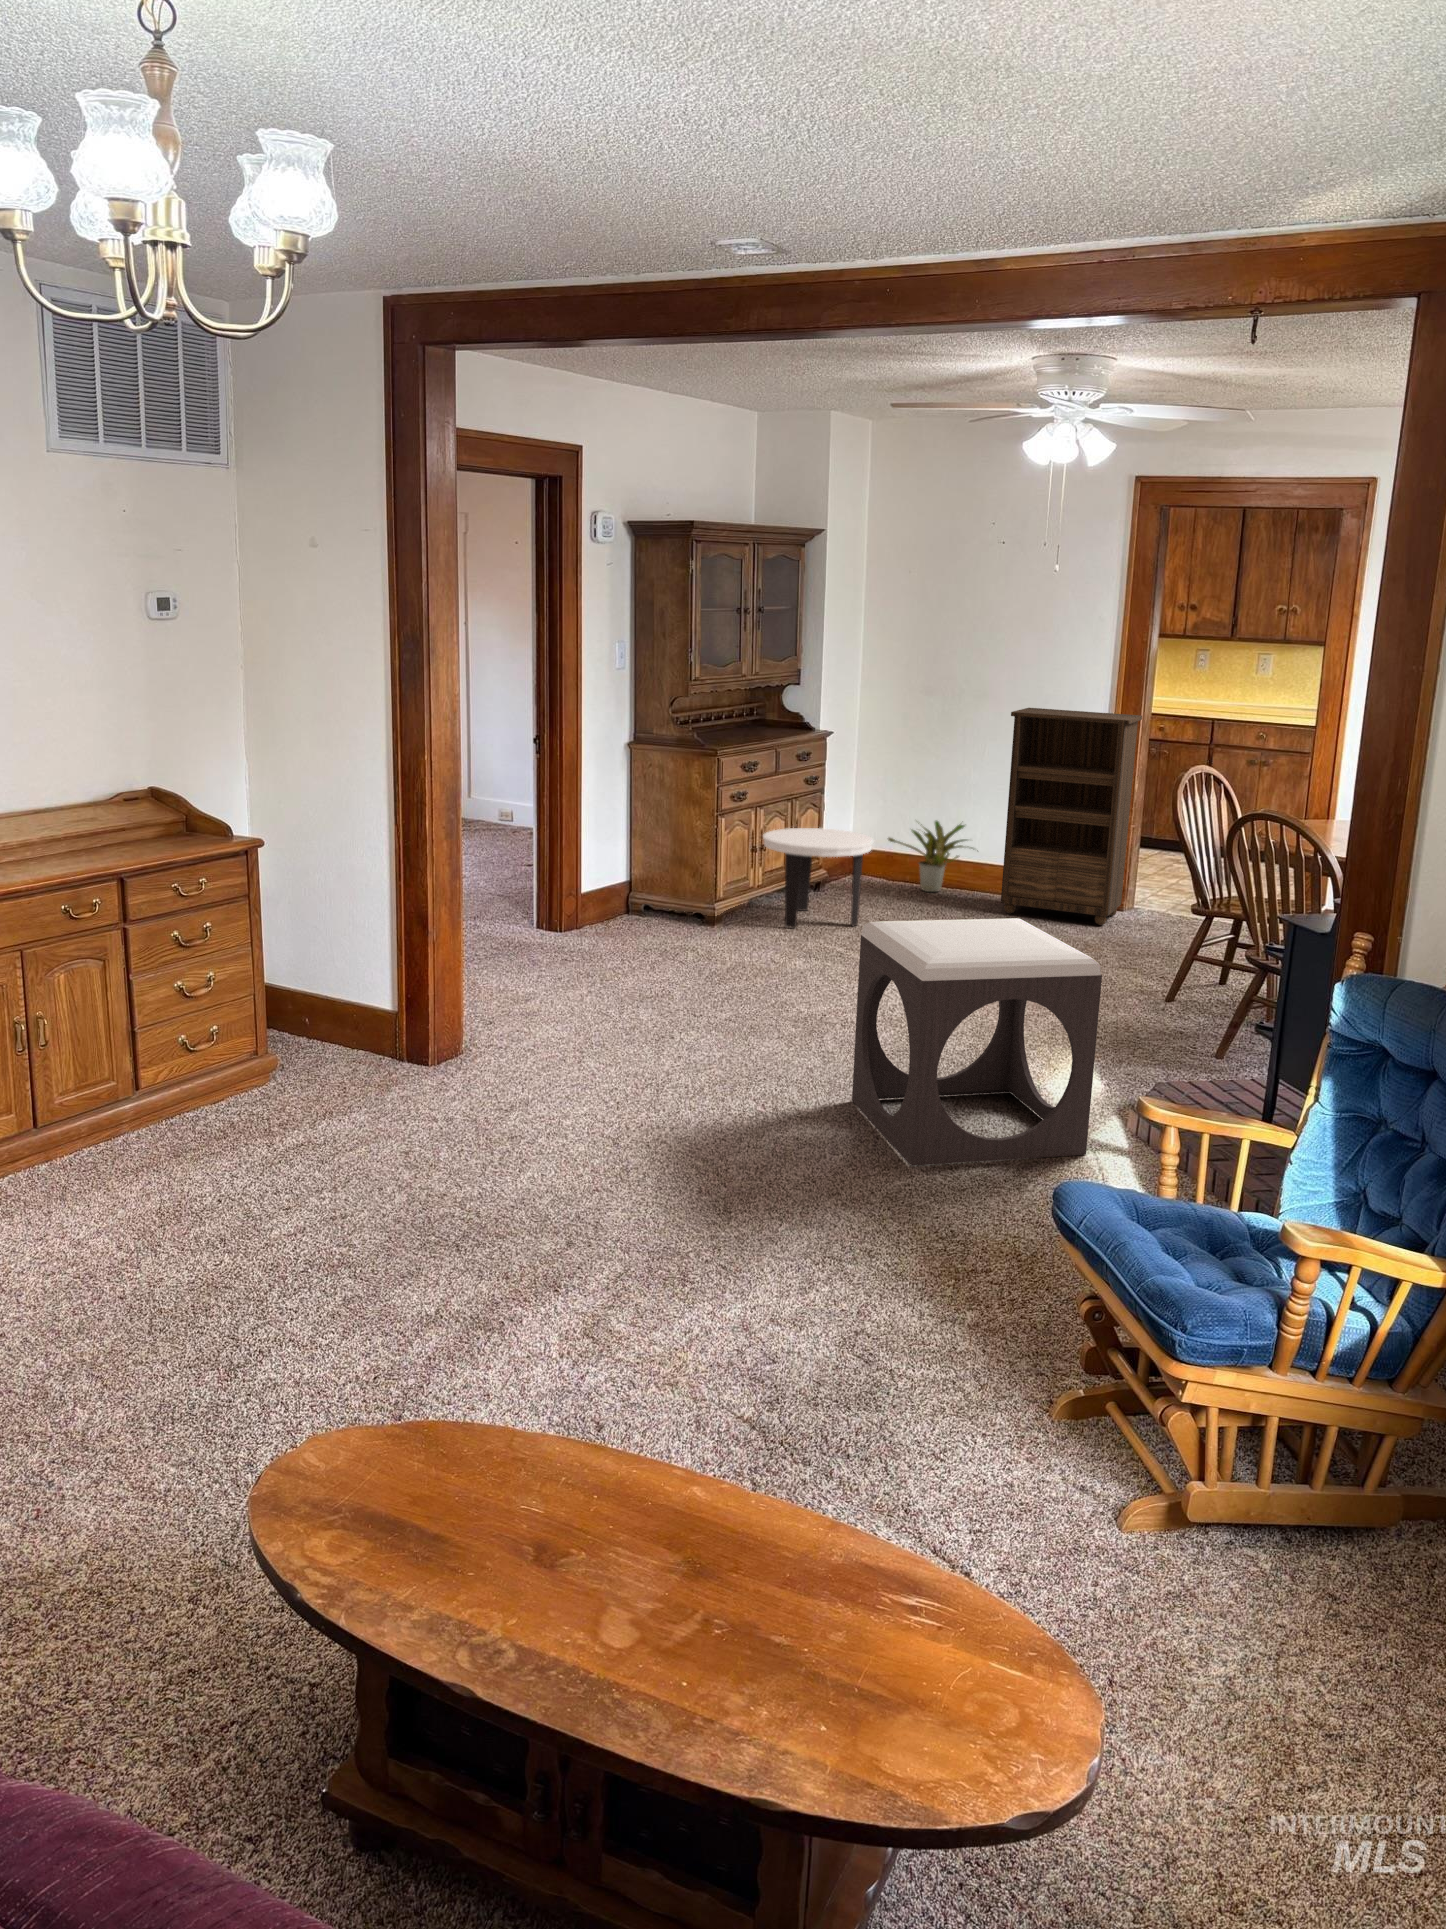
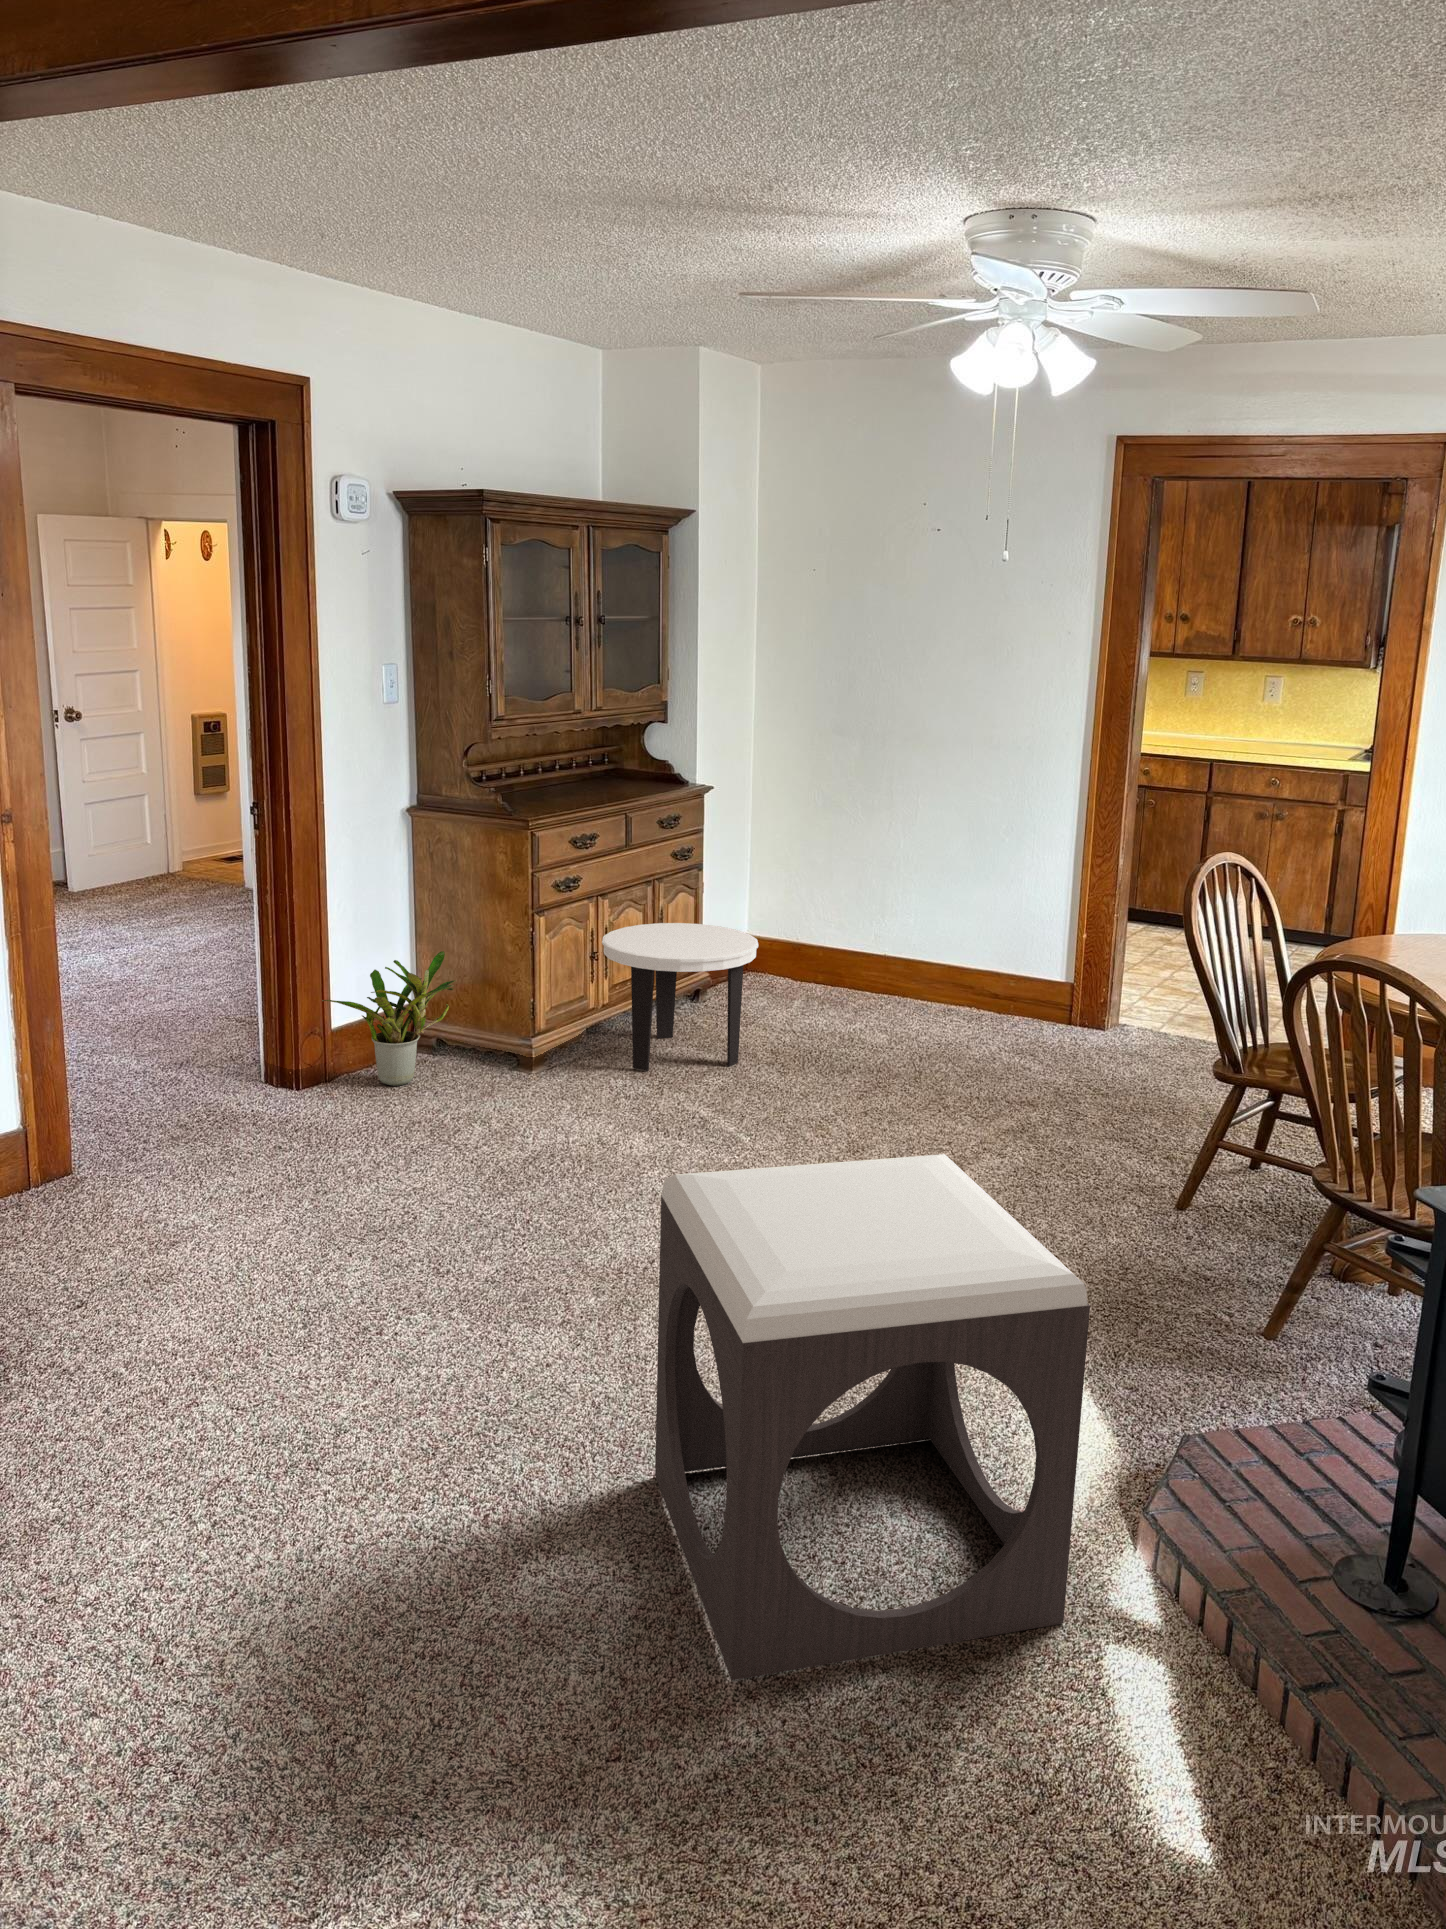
bookshelf: present [1001,708,1142,925] -> none [940,753,1129,1055]
potted plant: present [888,821,967,892] -> present [322,951,456,1086]

